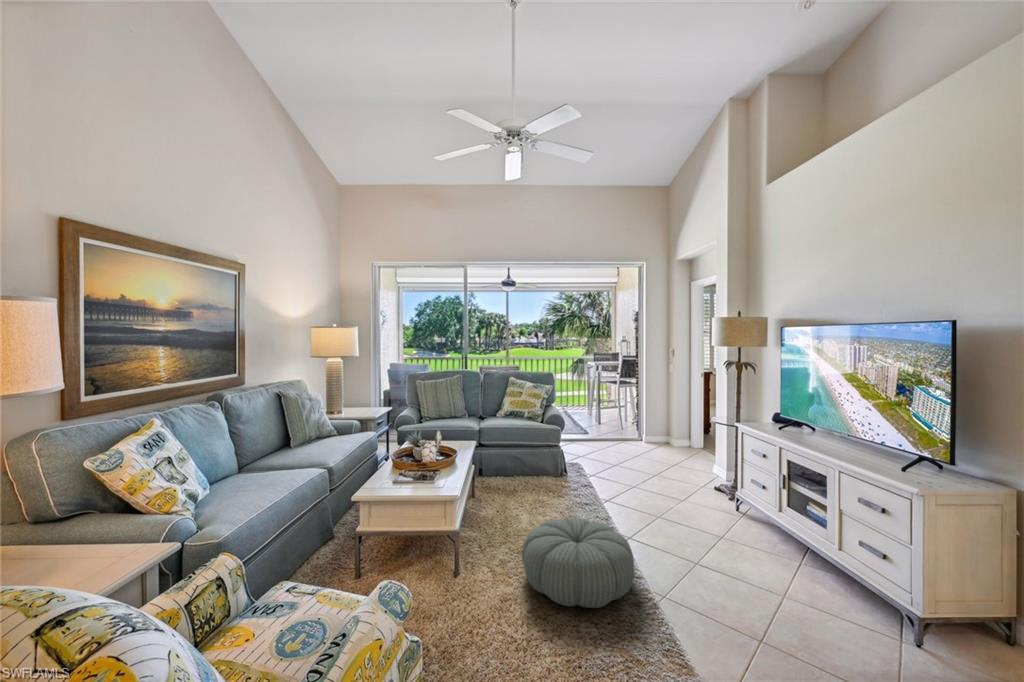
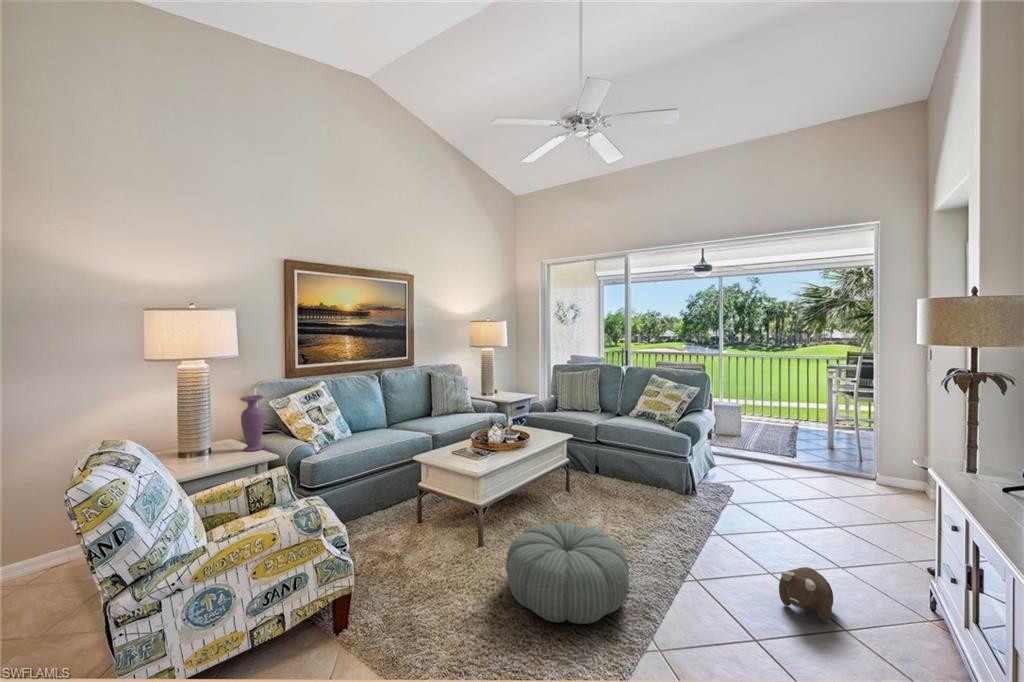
vase: none [47,455,98,559] -> present [240,395,264,451]
plush toy: none [685,502,718,535] -> present [779,567,833,623]

